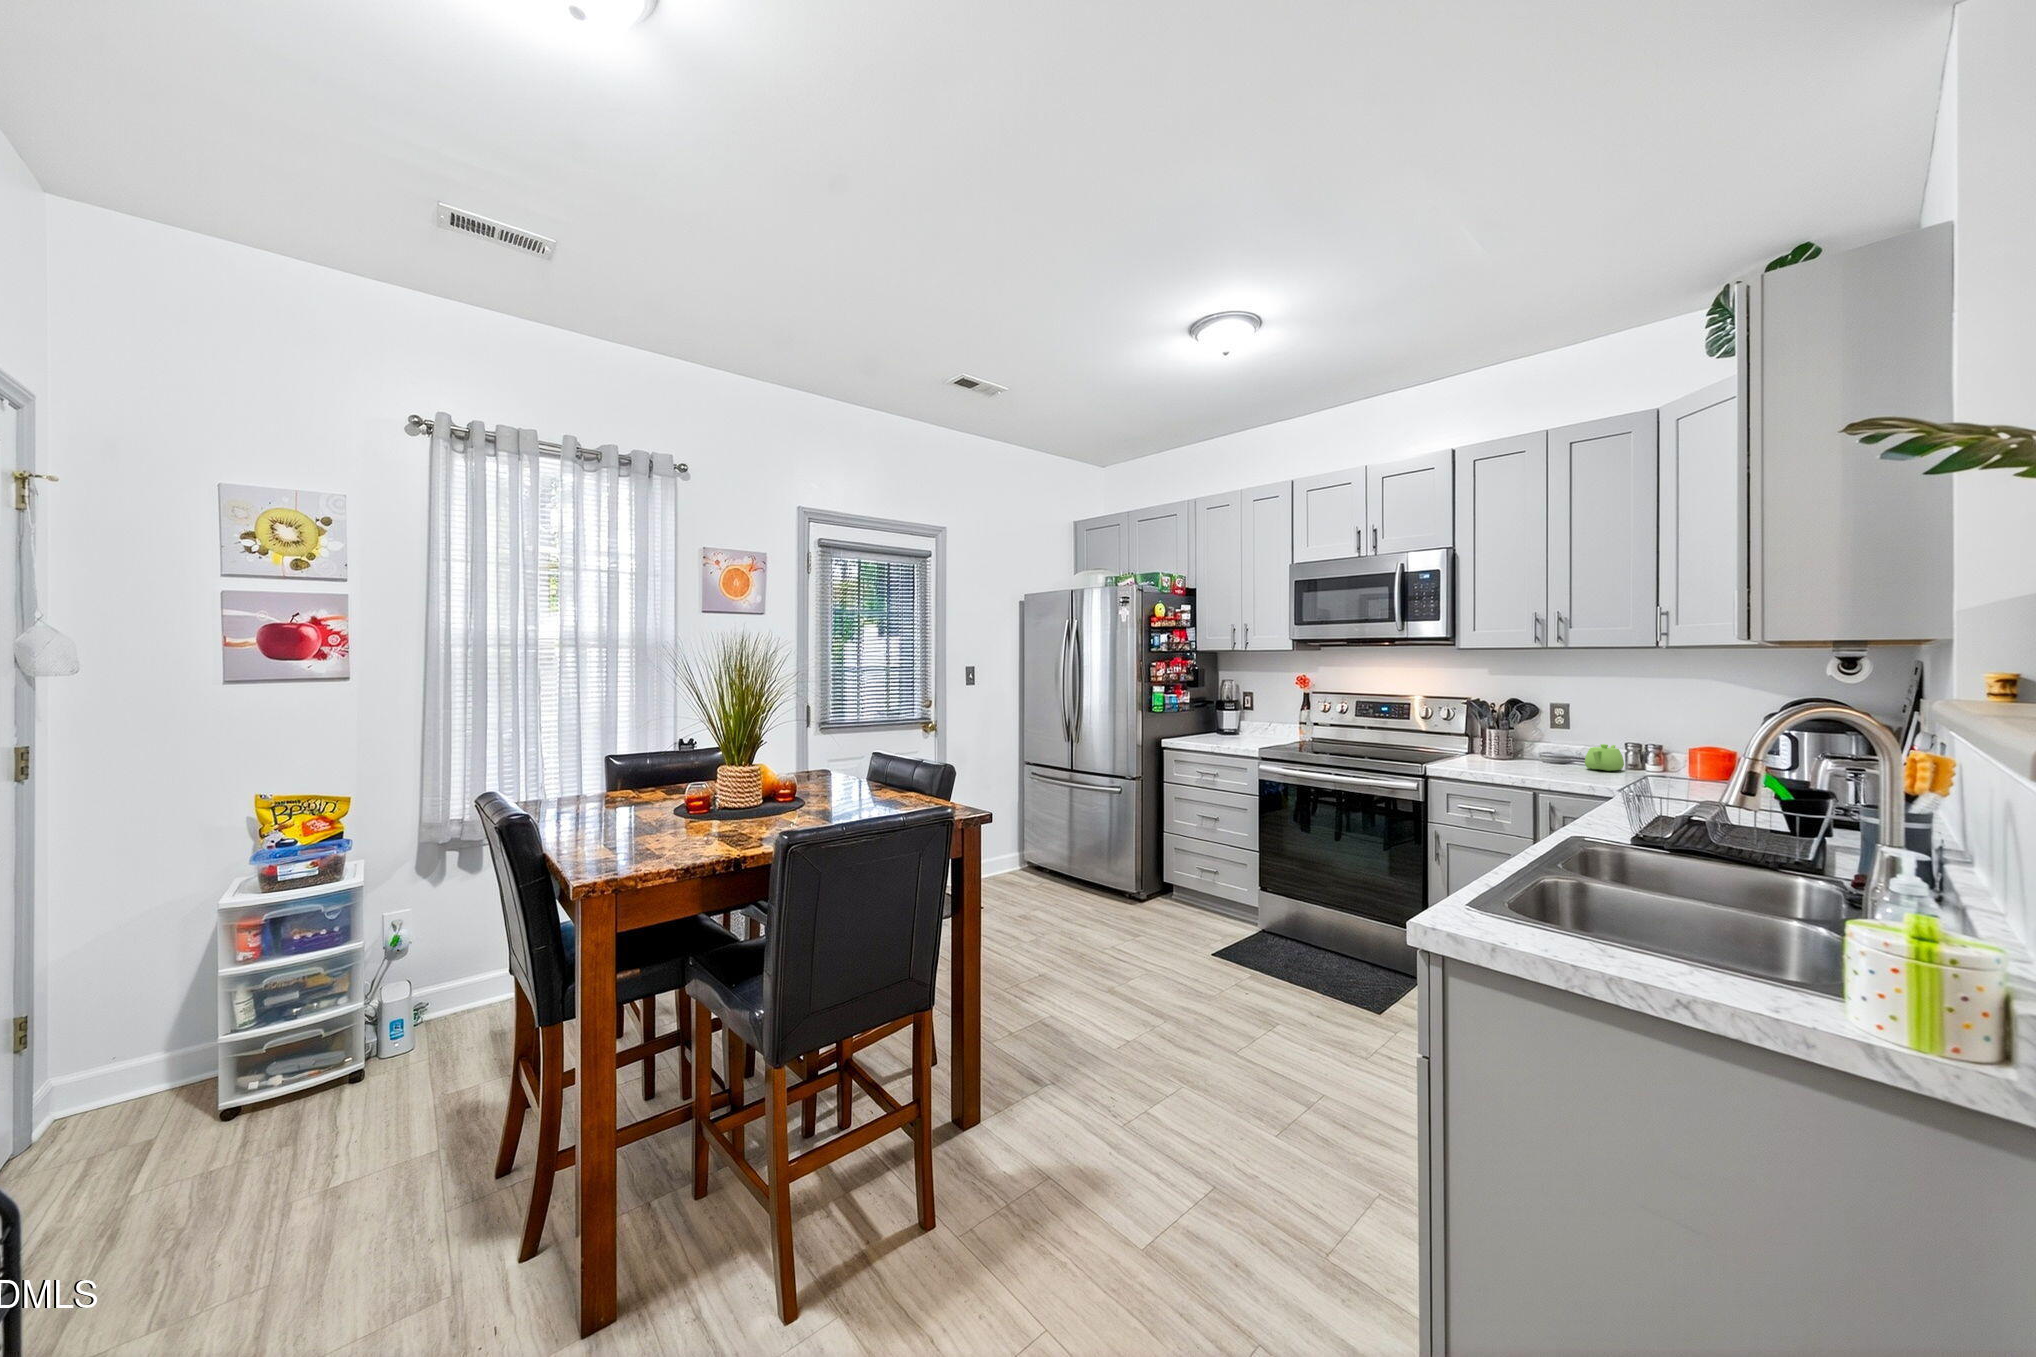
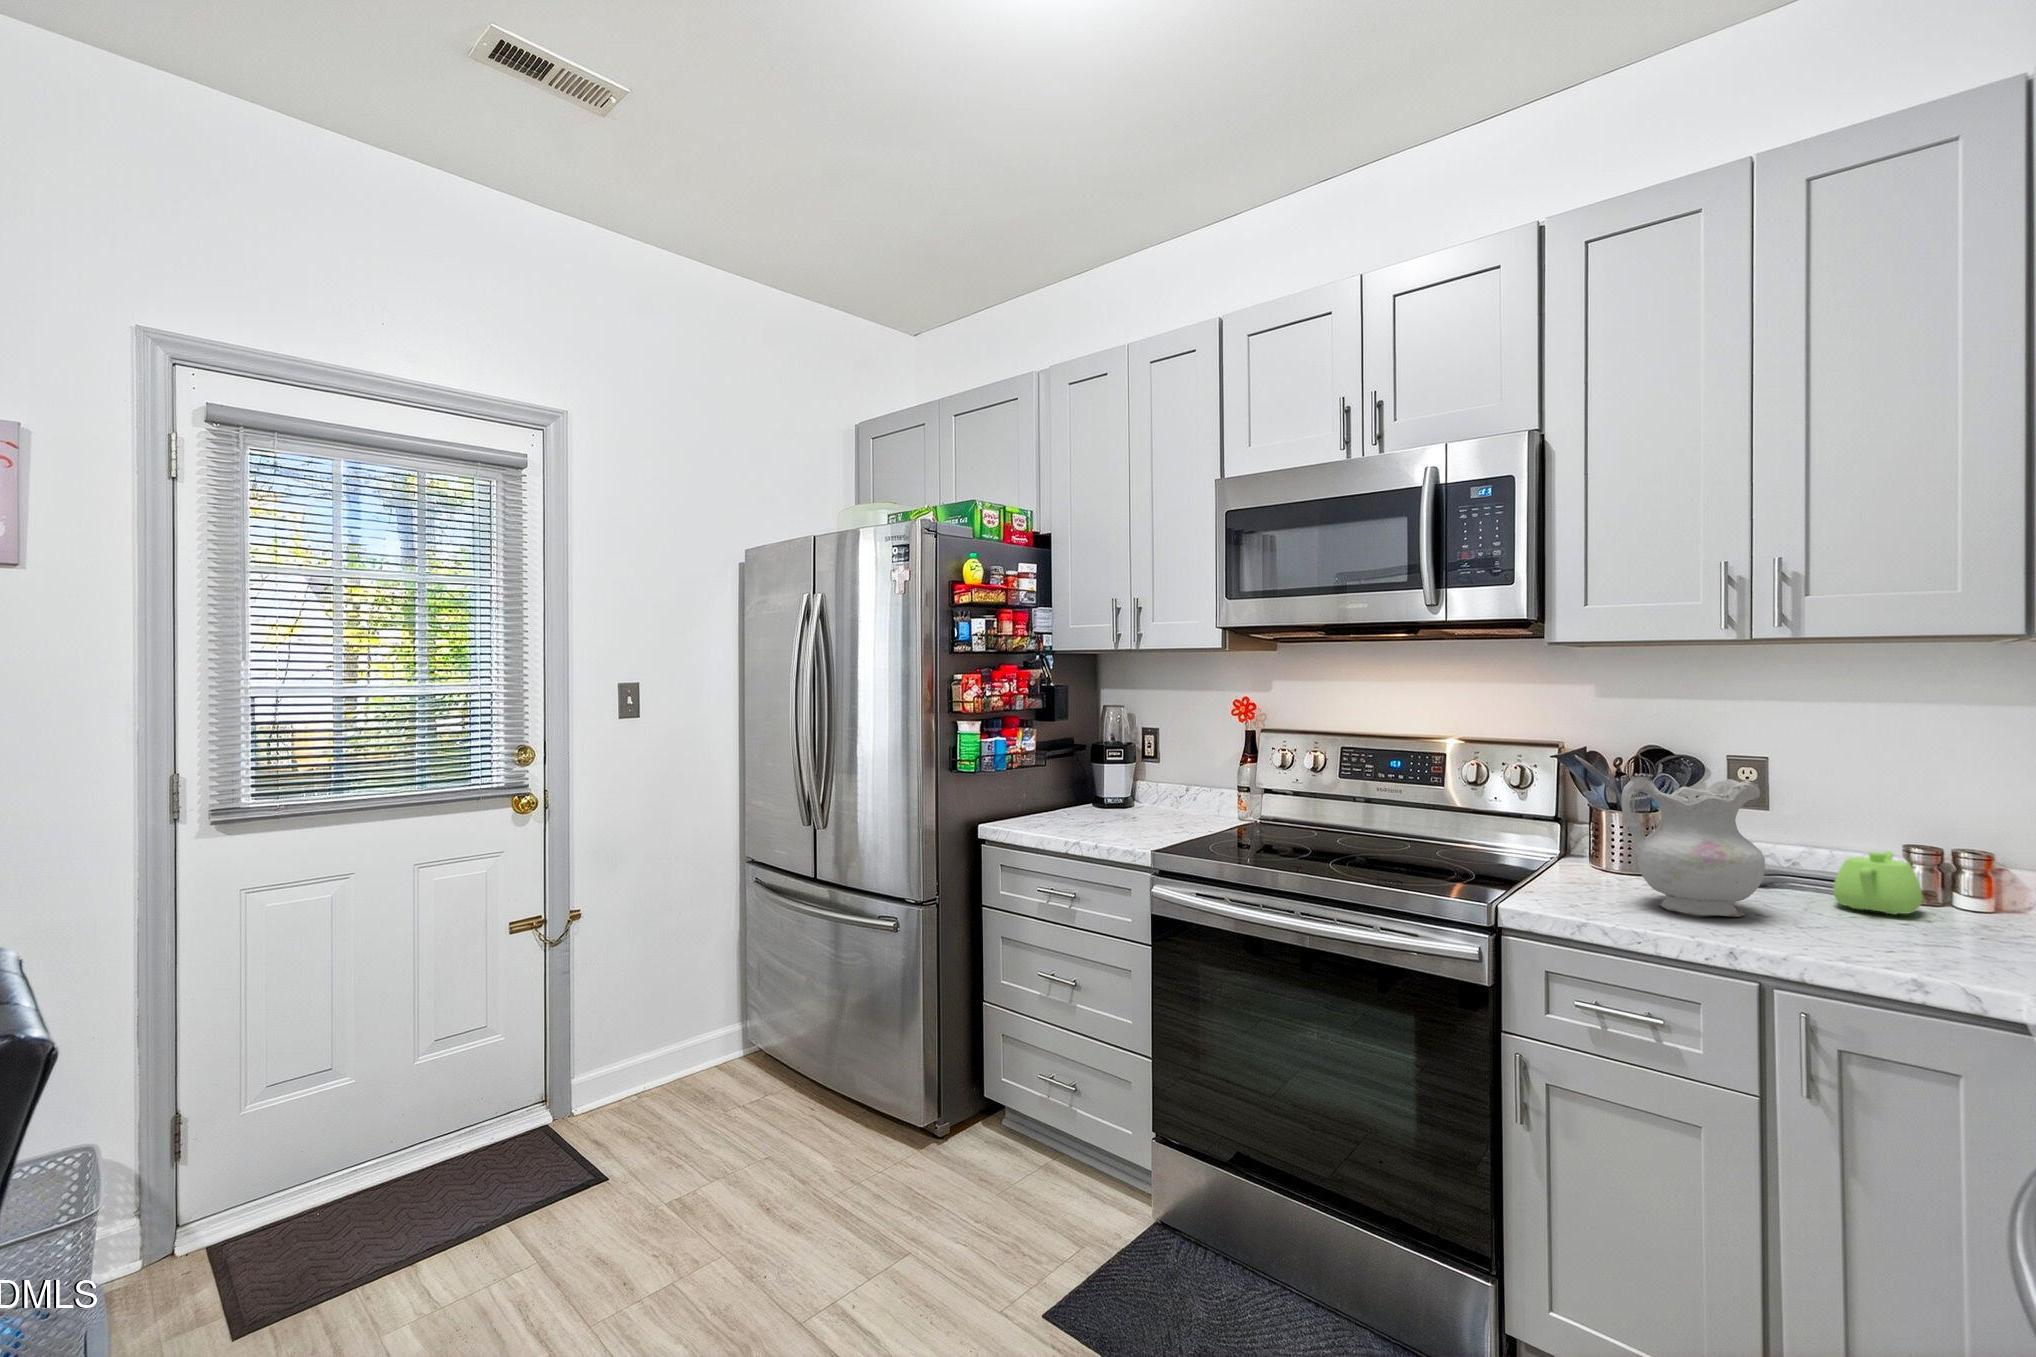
ceramic pitcher: none [1486,708,1549,771] -> present [1621,773,1765,917]

